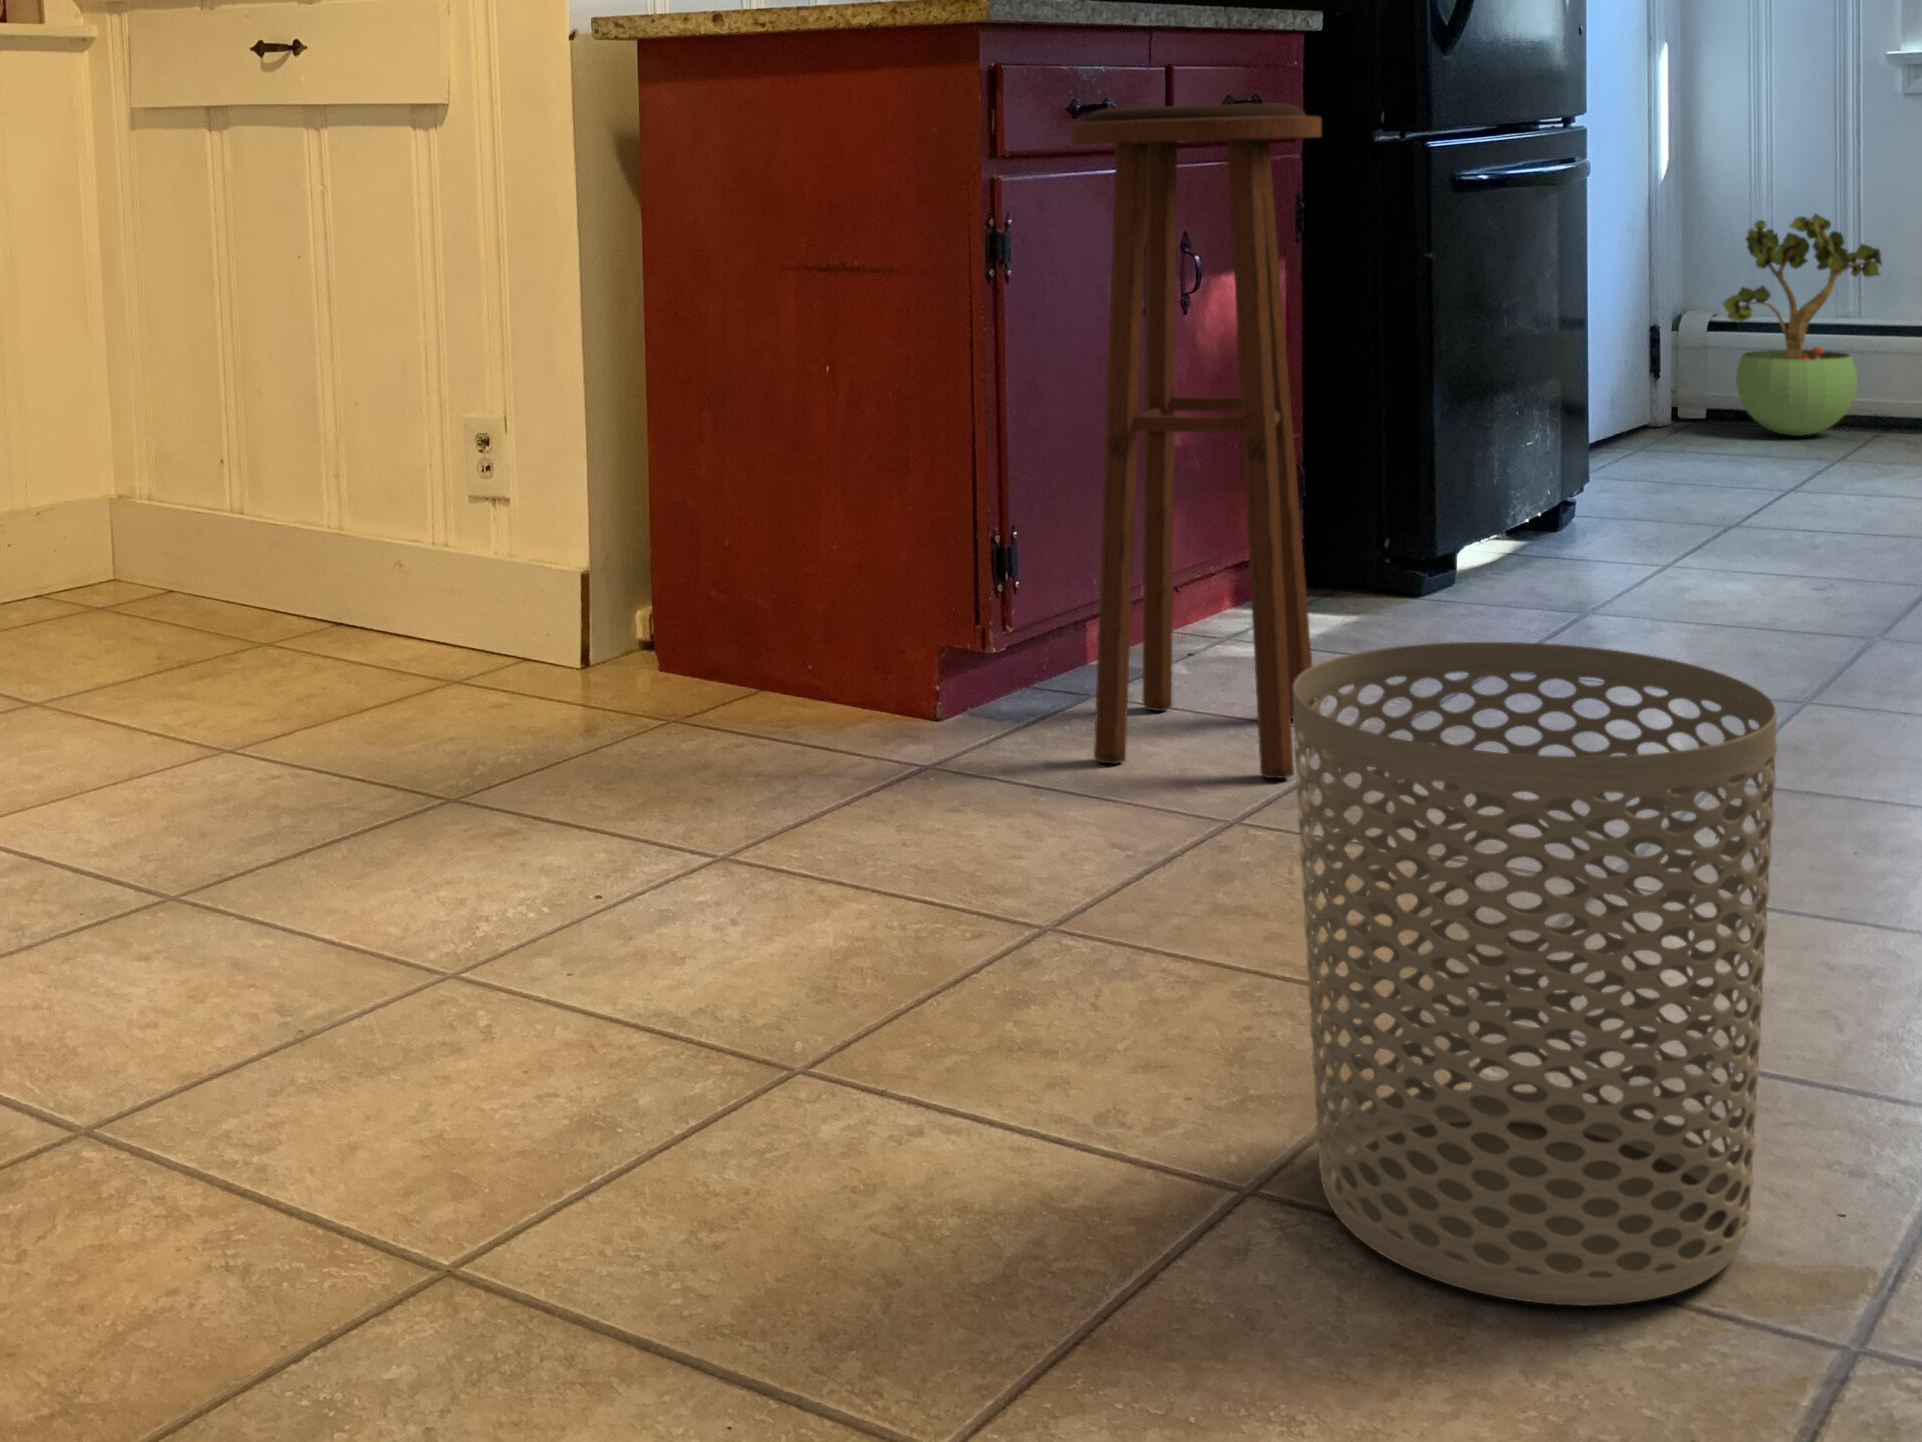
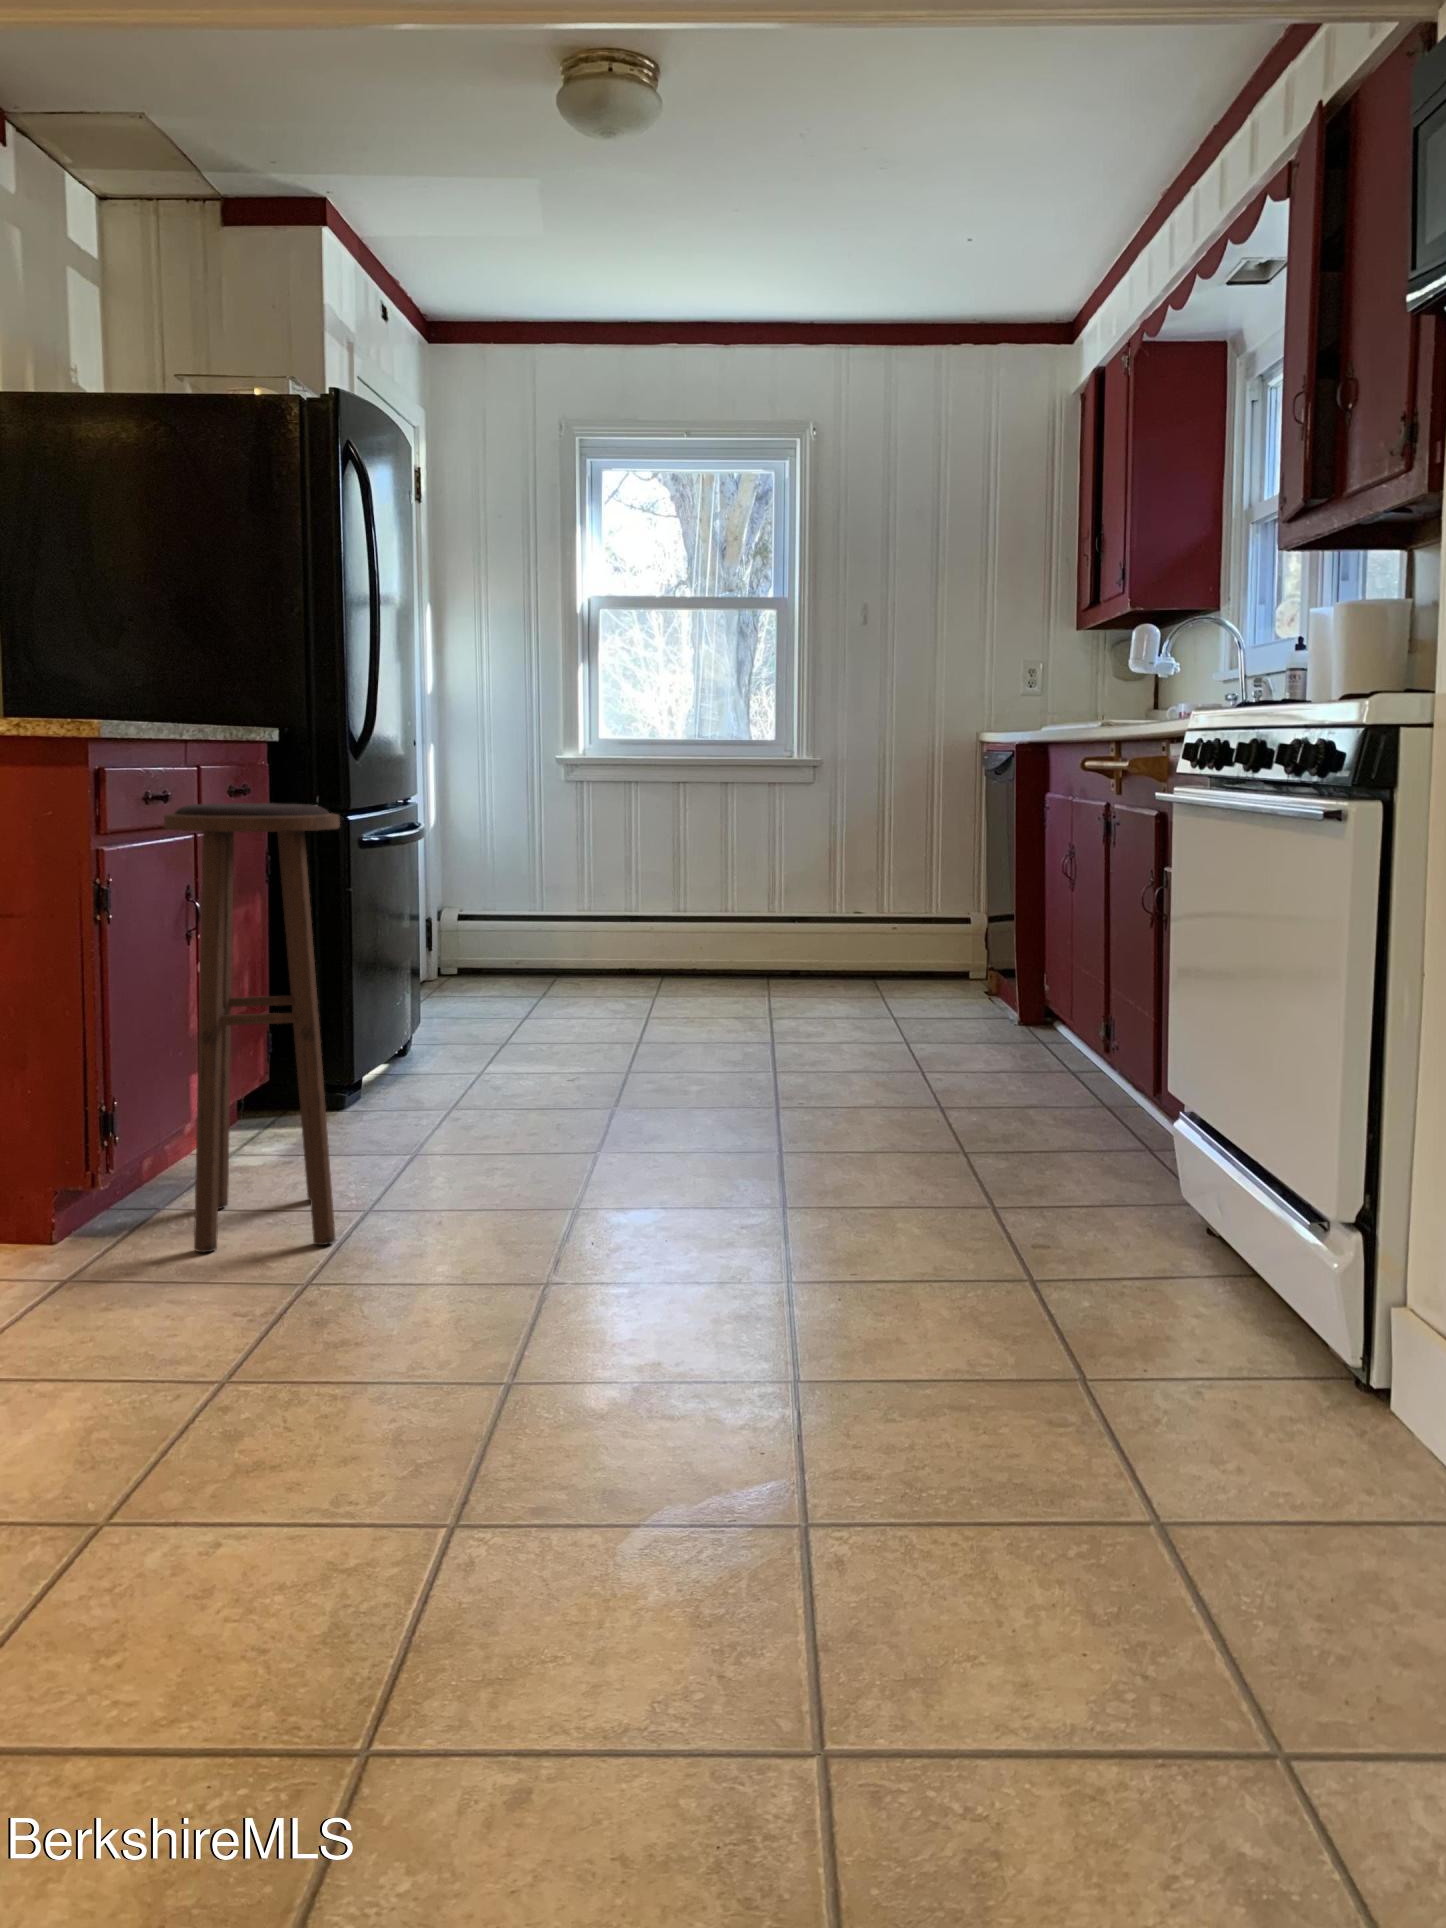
potted plant: present [1723,214,1882,436] -> none [470,849,557,980]
waste bin: present [1293,642,1777,1305] -> none [477,1157,746,1546]

